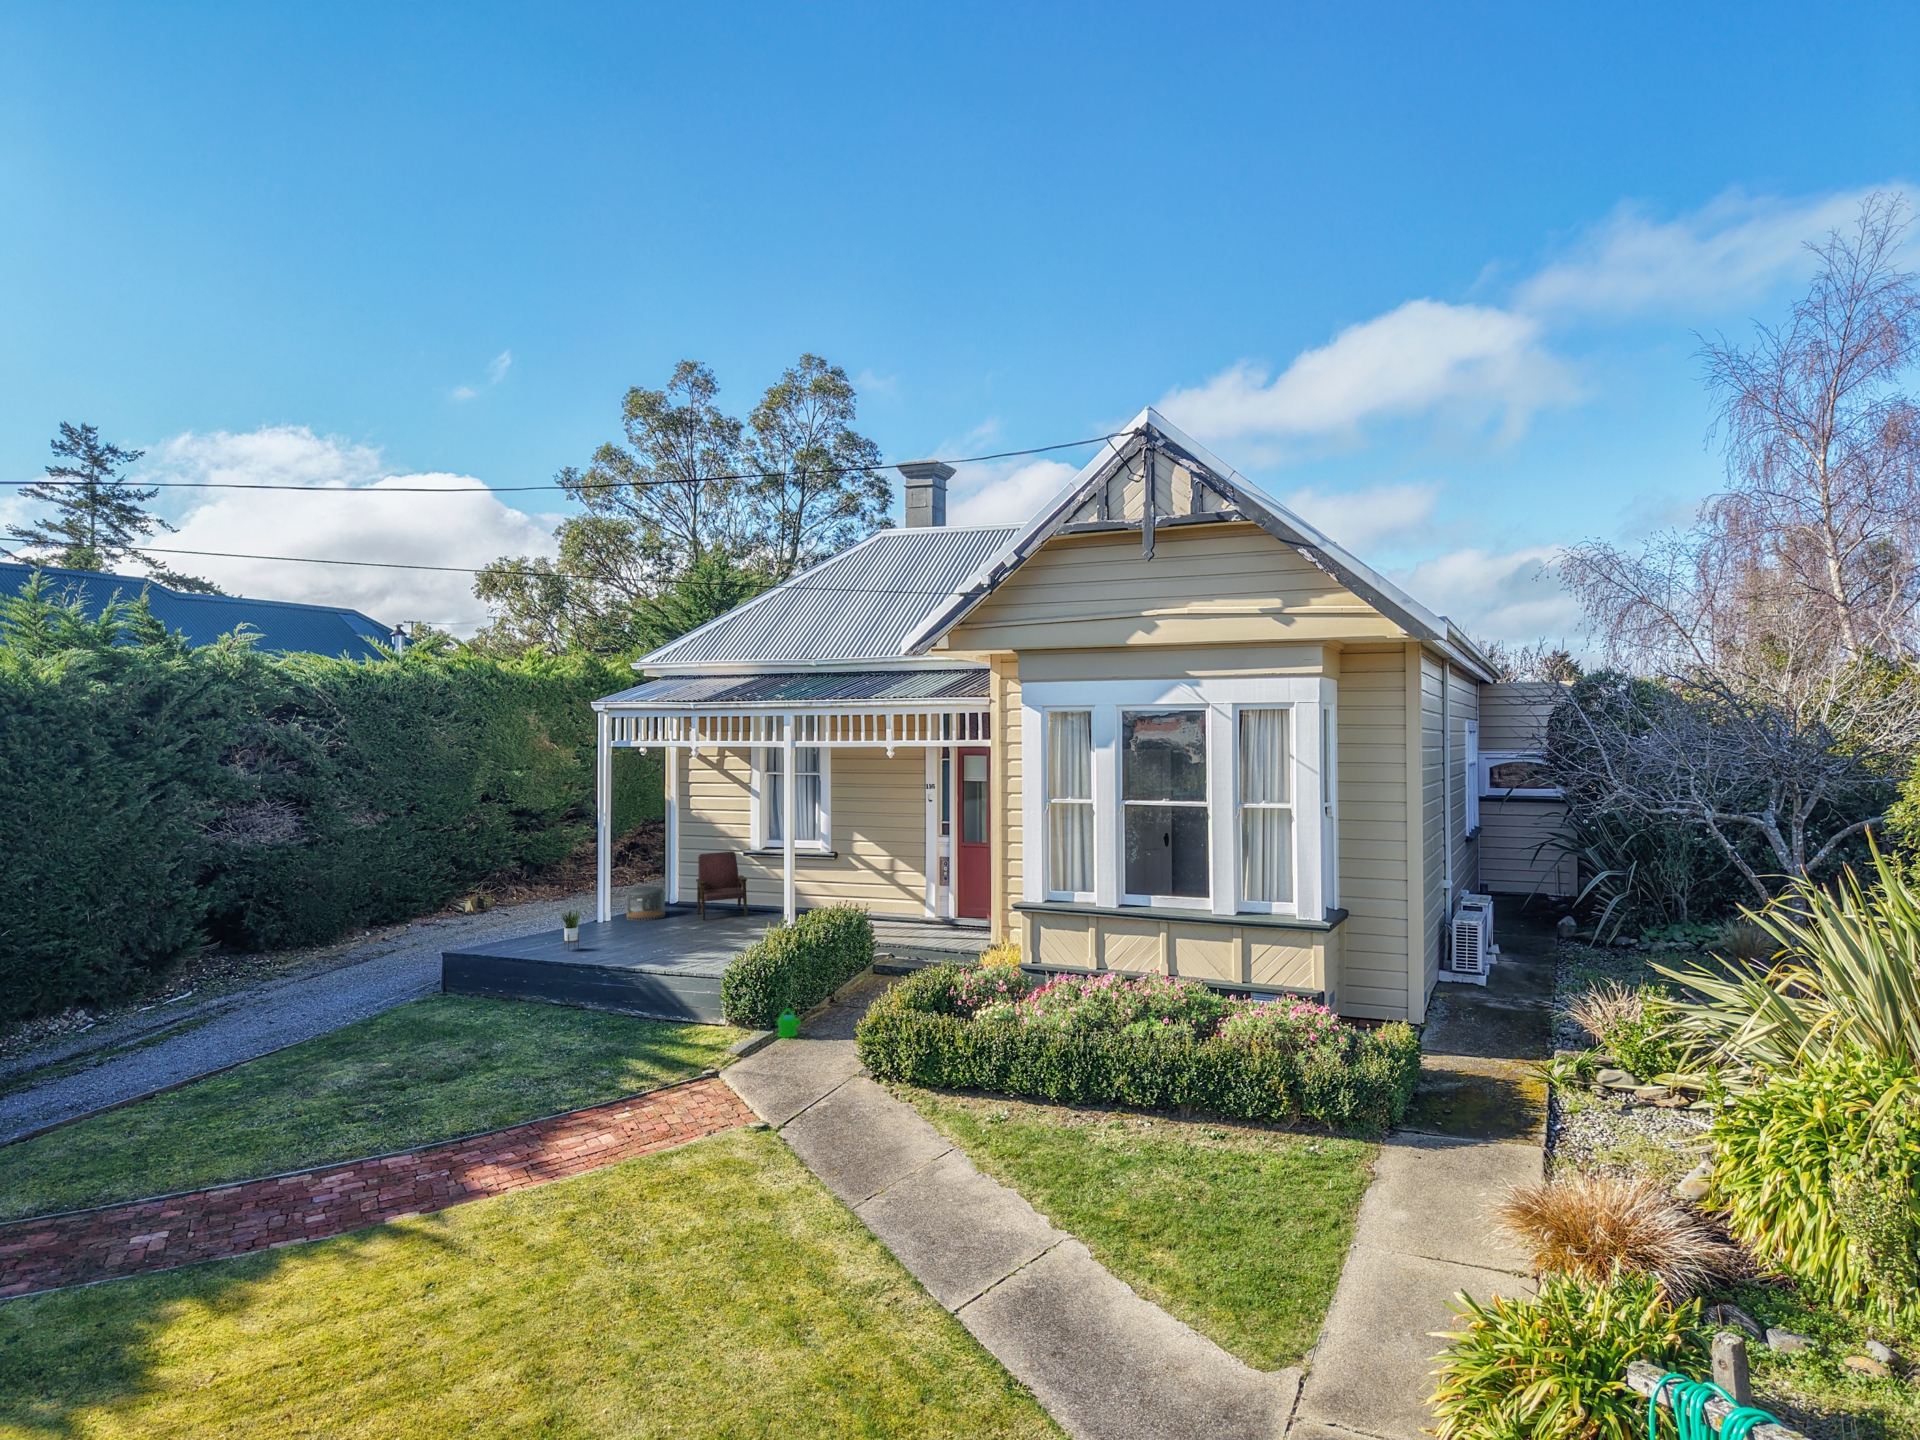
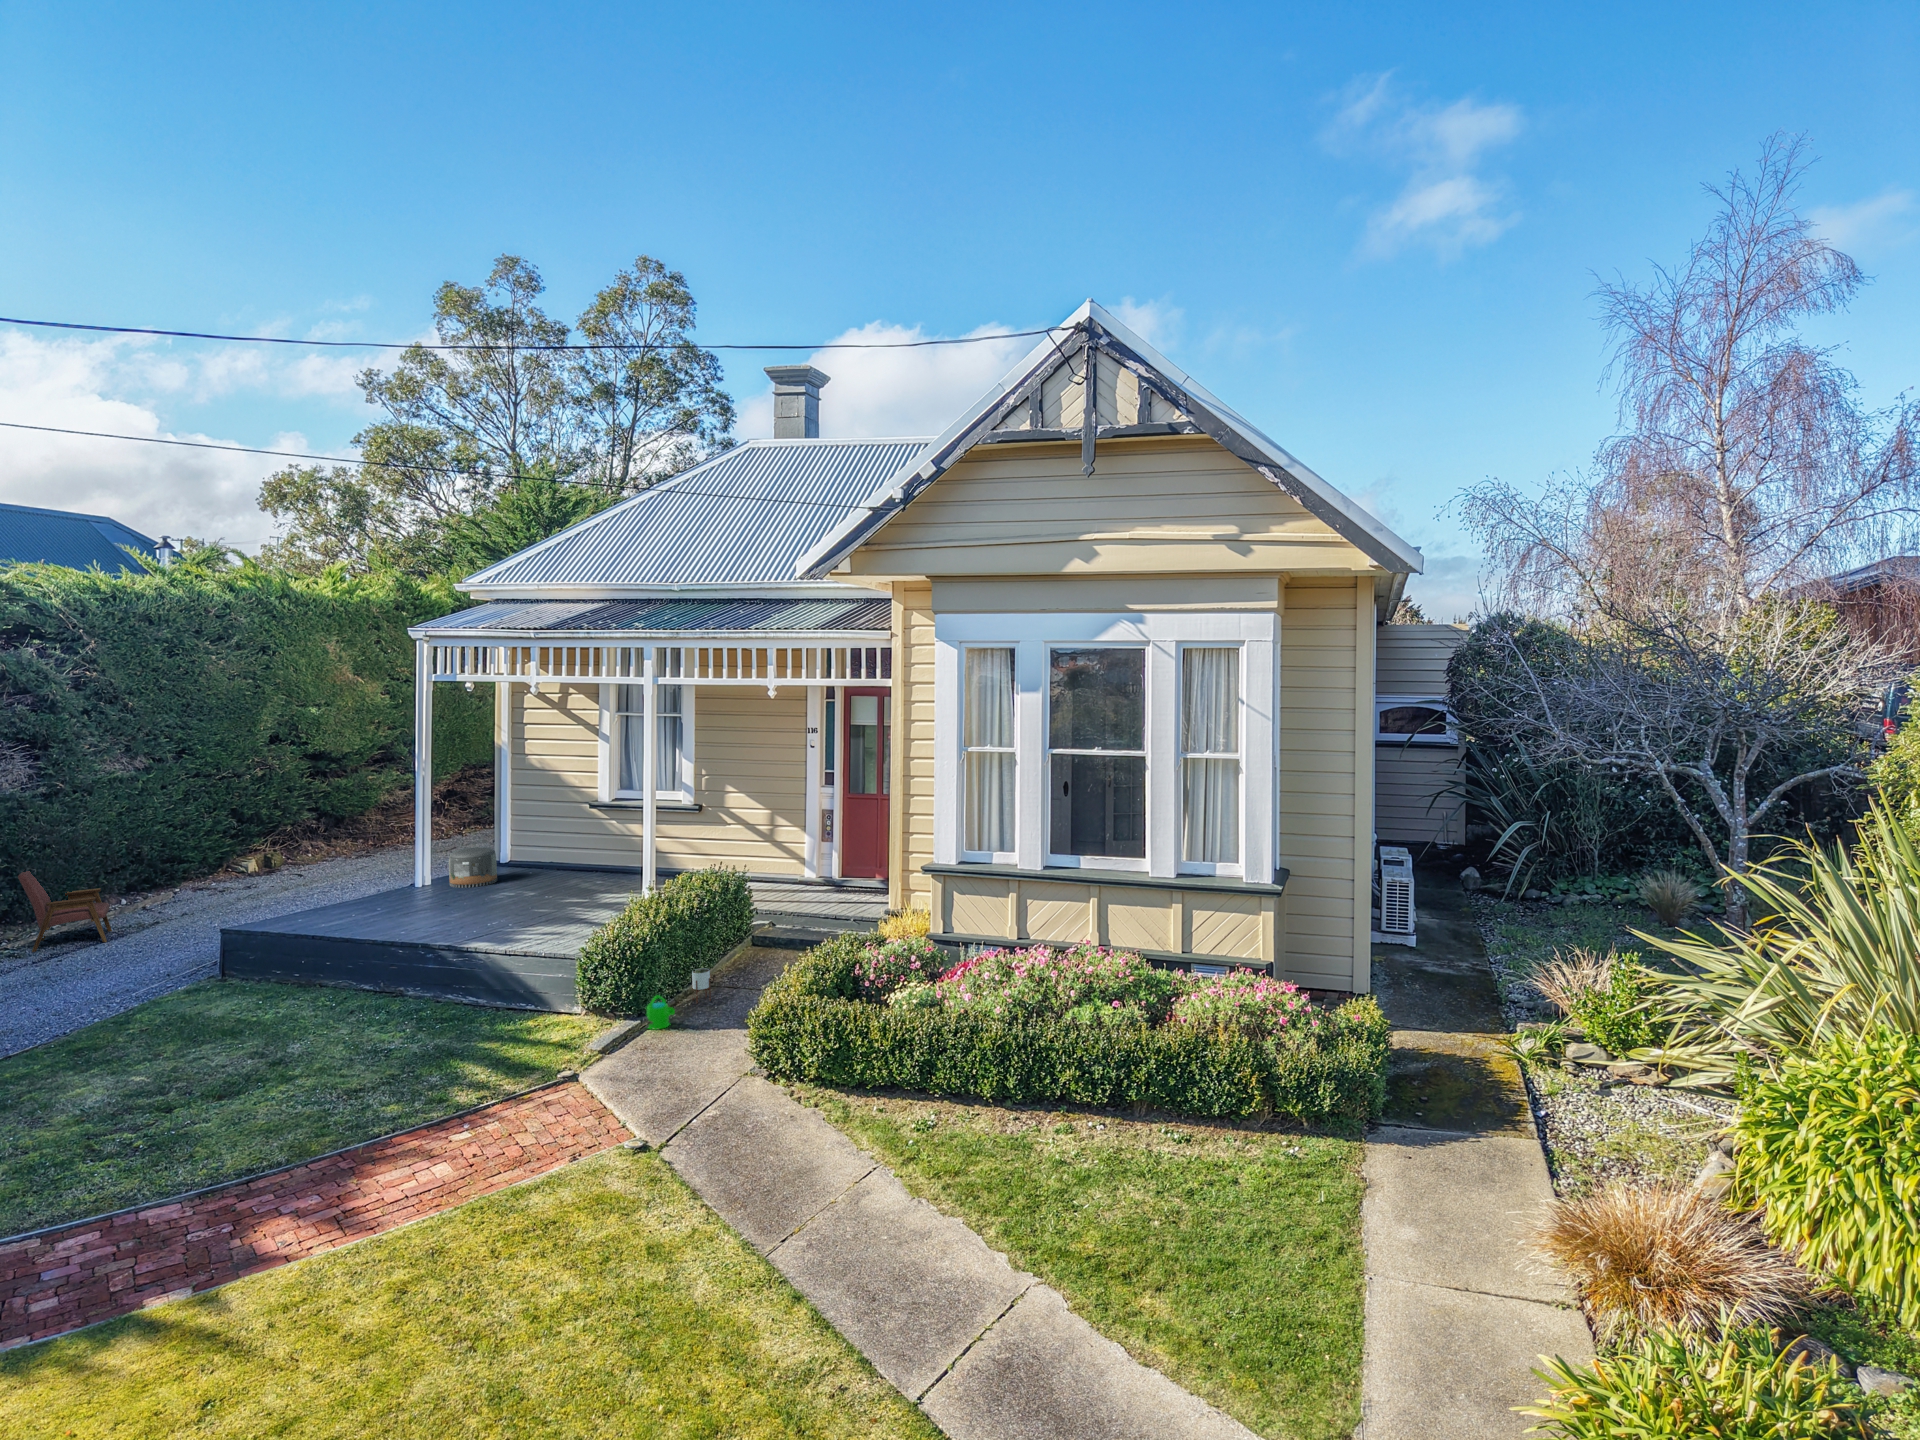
armchair: present [696,852,747,921] -> present [18,871,112,952]
potted plant: present [560,907,580,951] -> present [692,953,711,1003]

